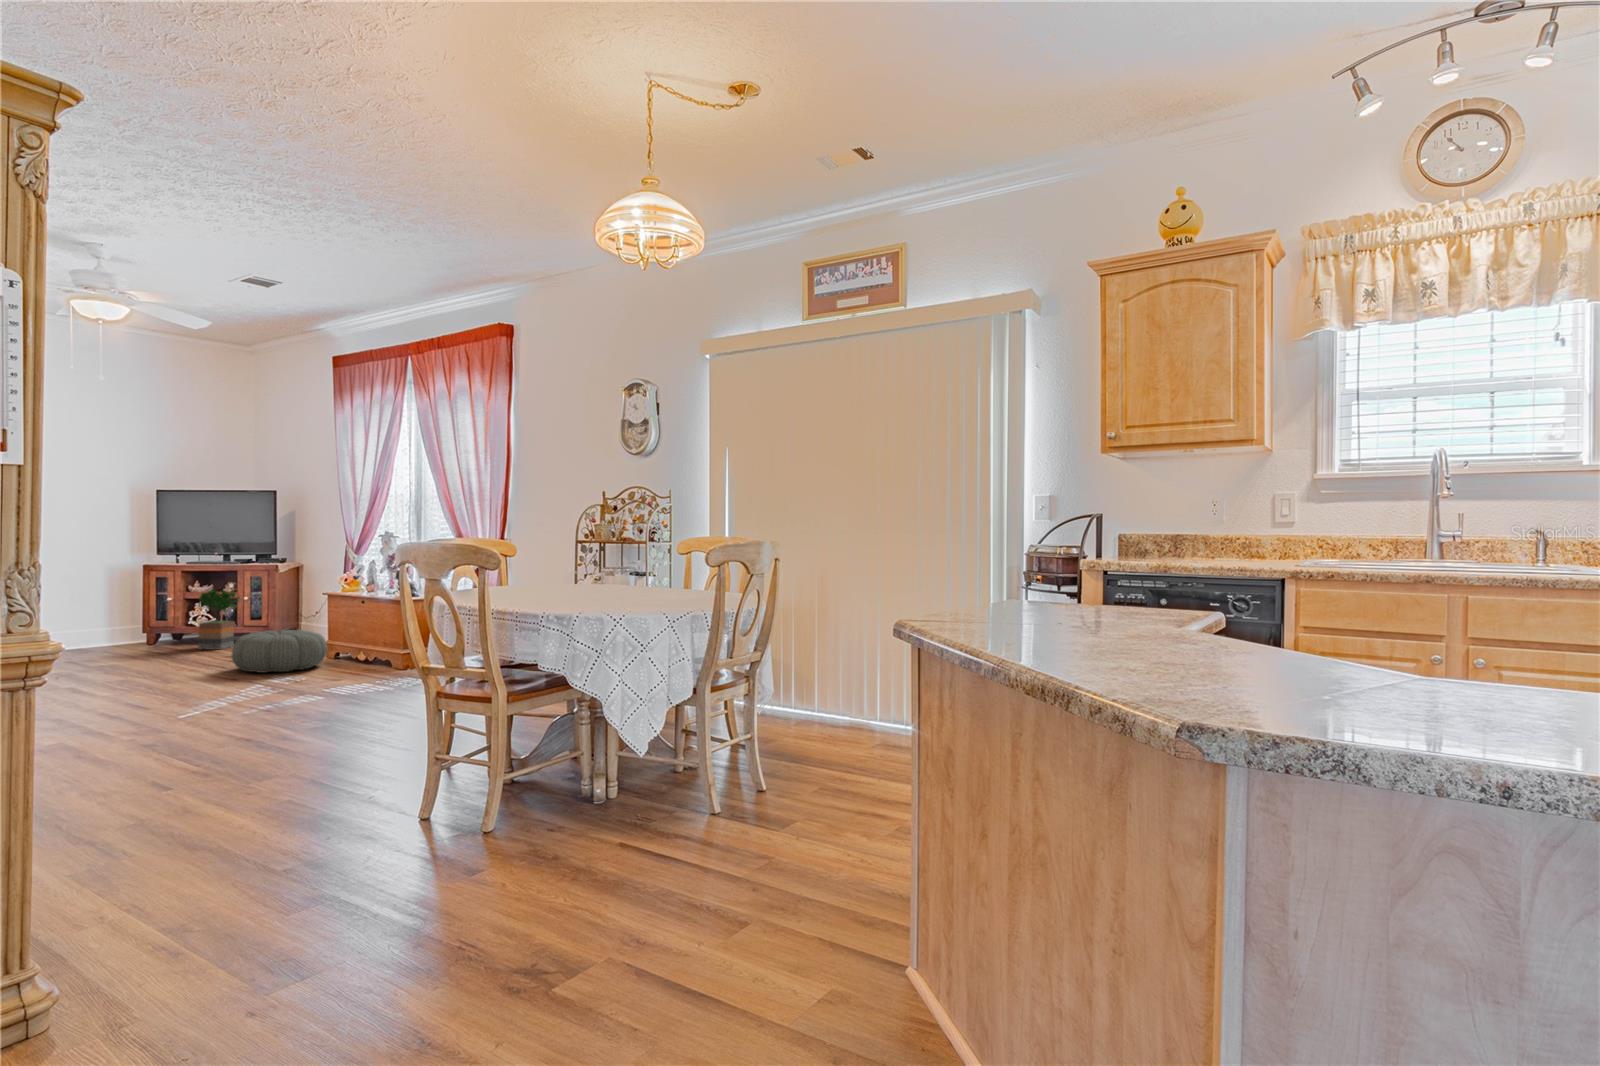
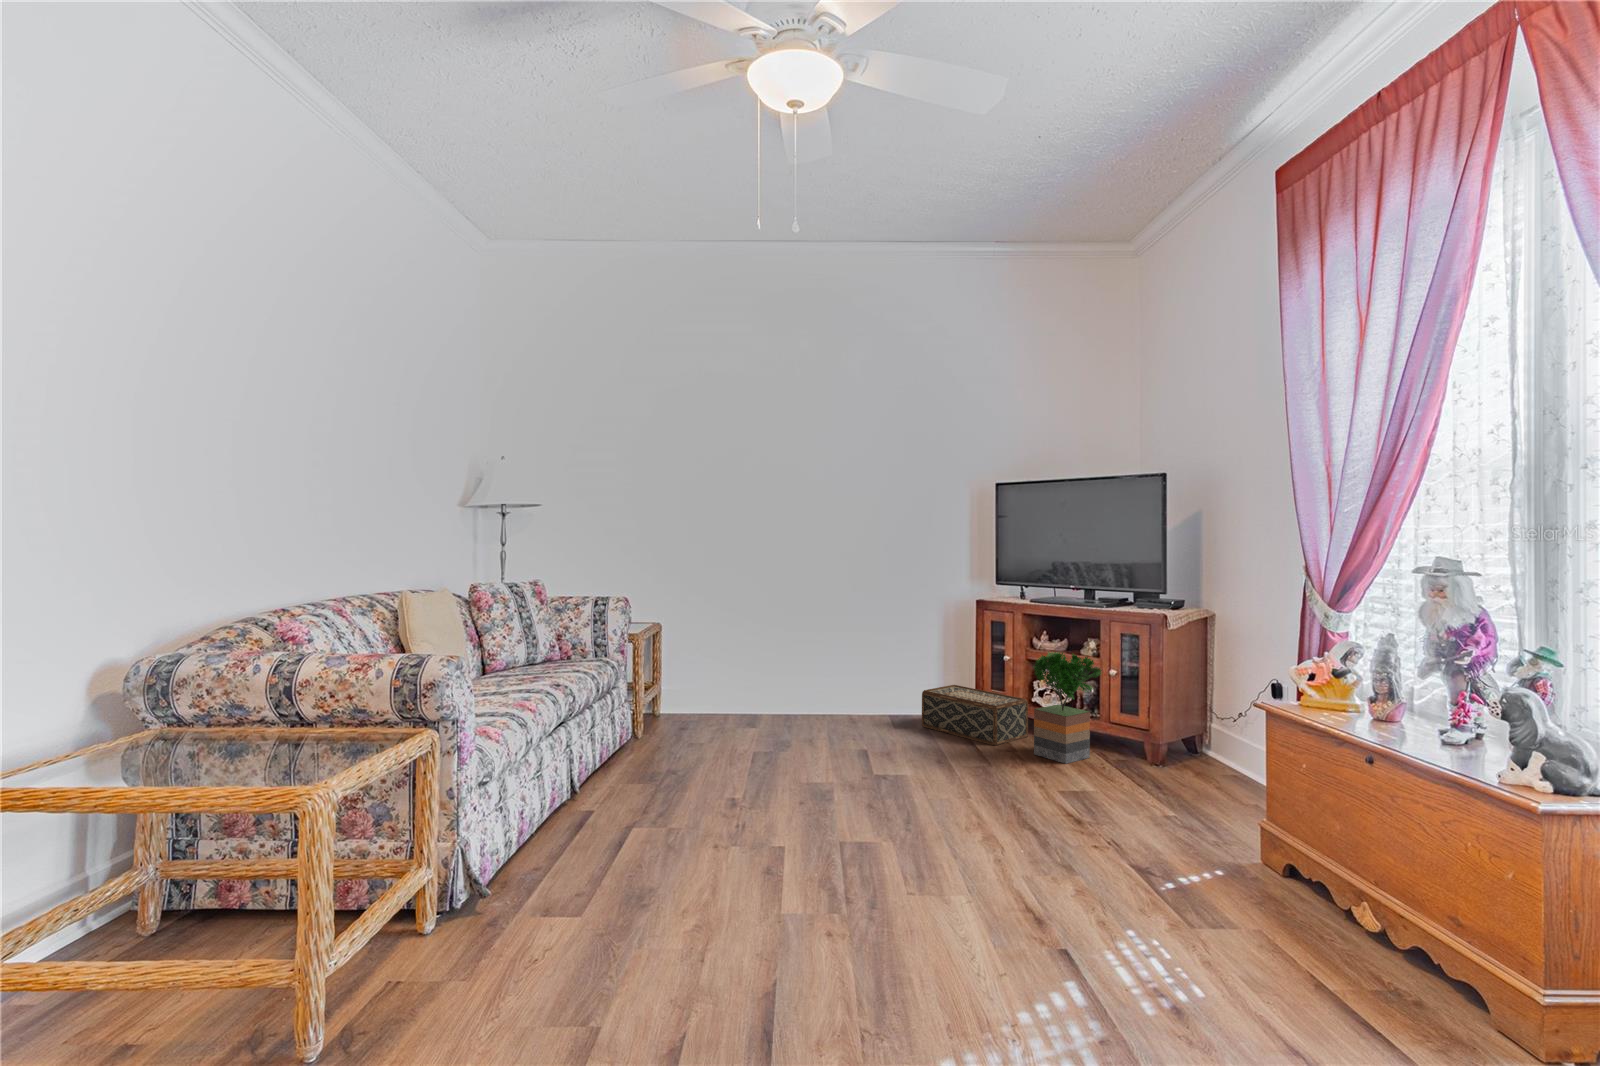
woven basket: none [102,623,187,651] -> present [922,685,1028,745]
pouf: present [232,630,327,673] -> none [1027,790,1263,945]

